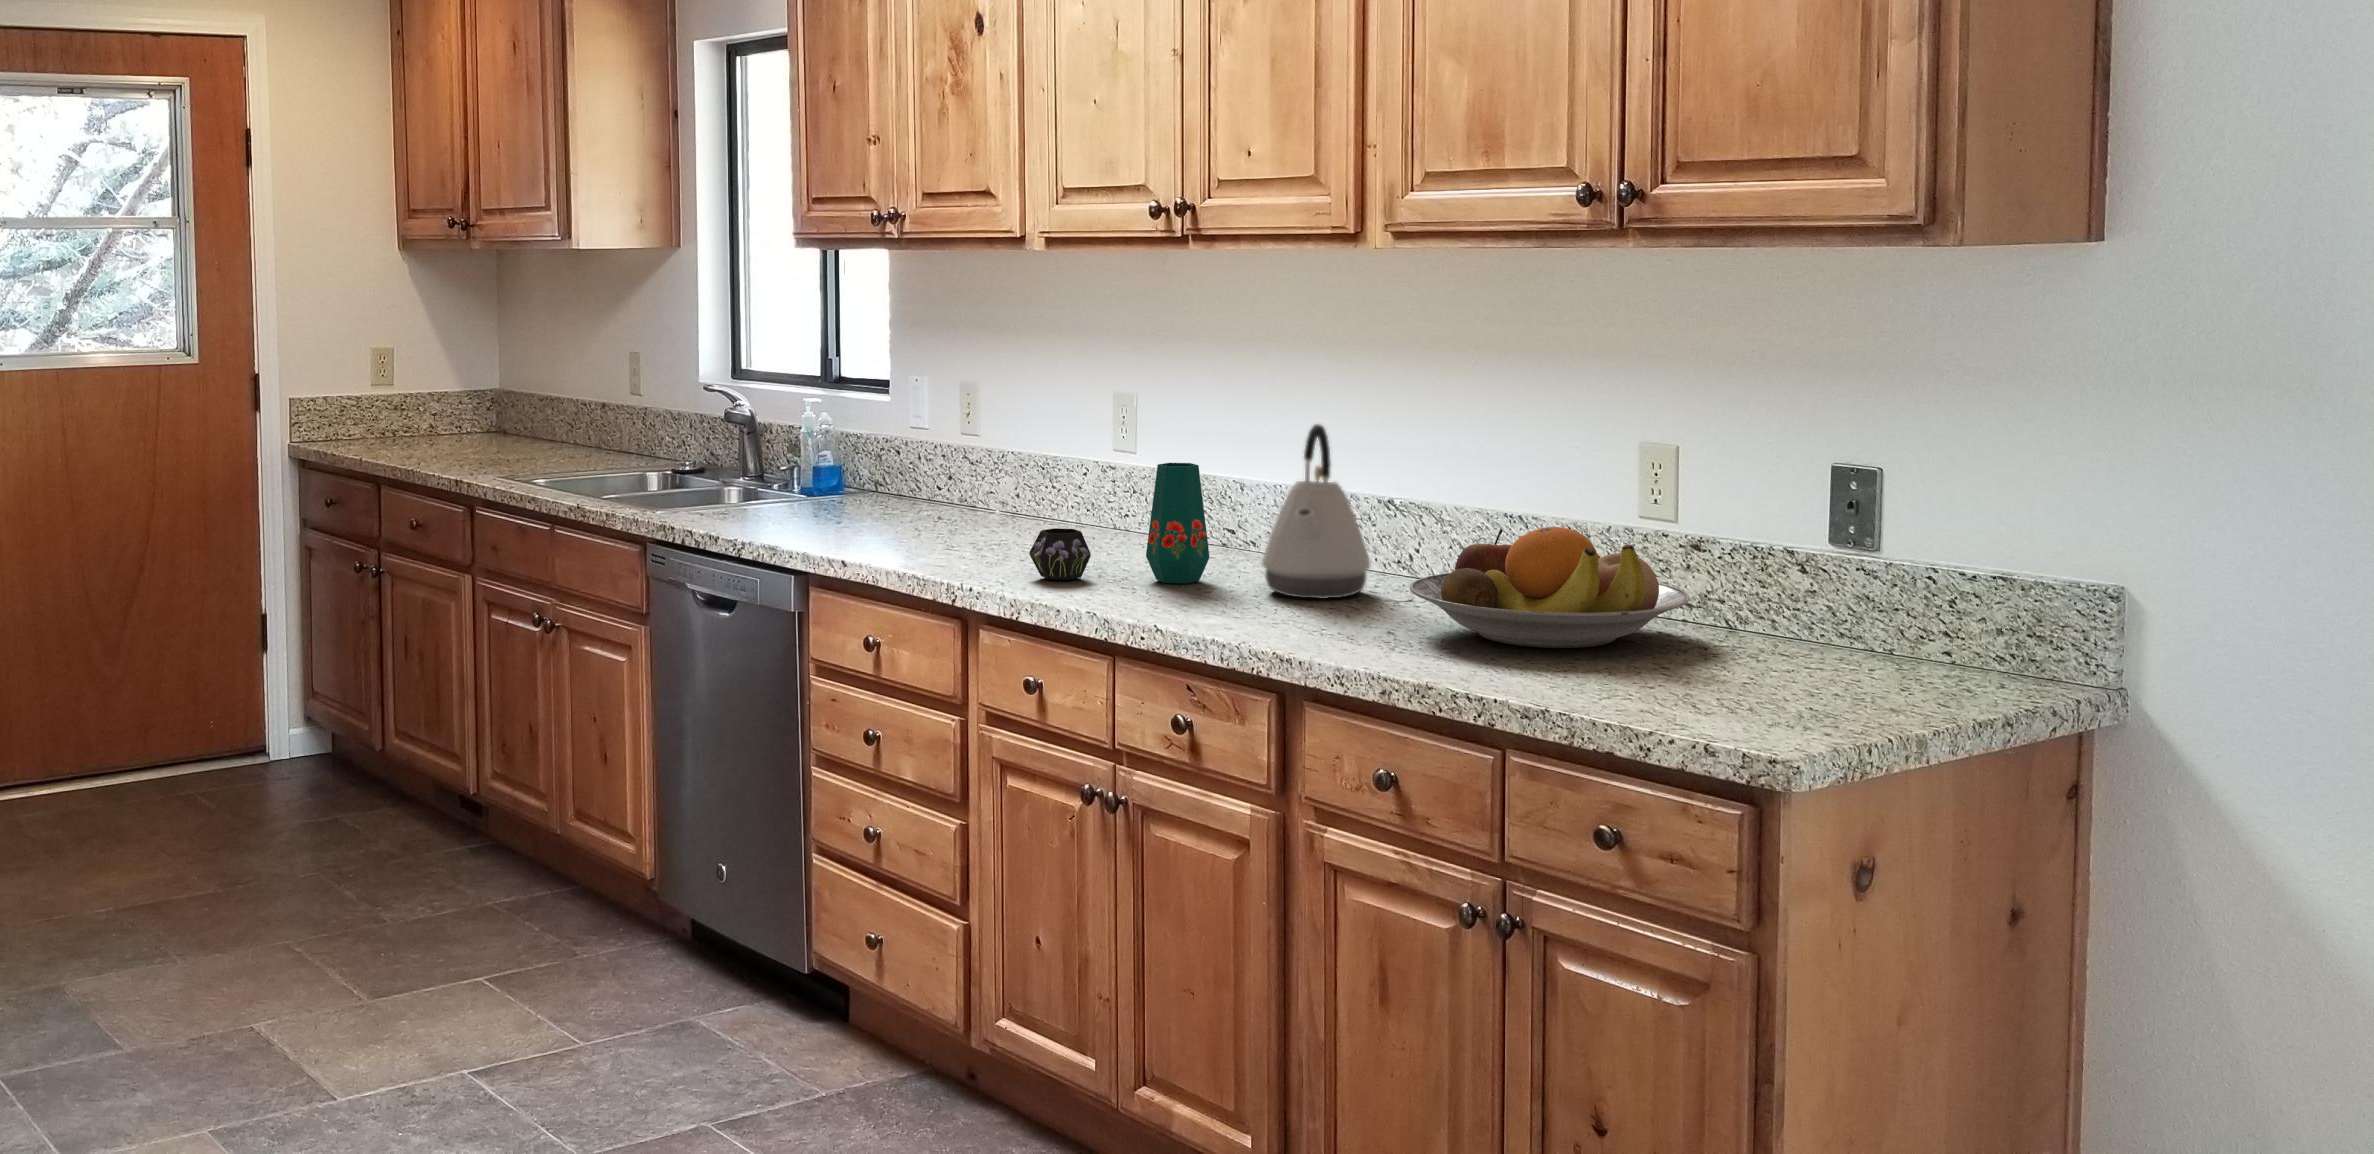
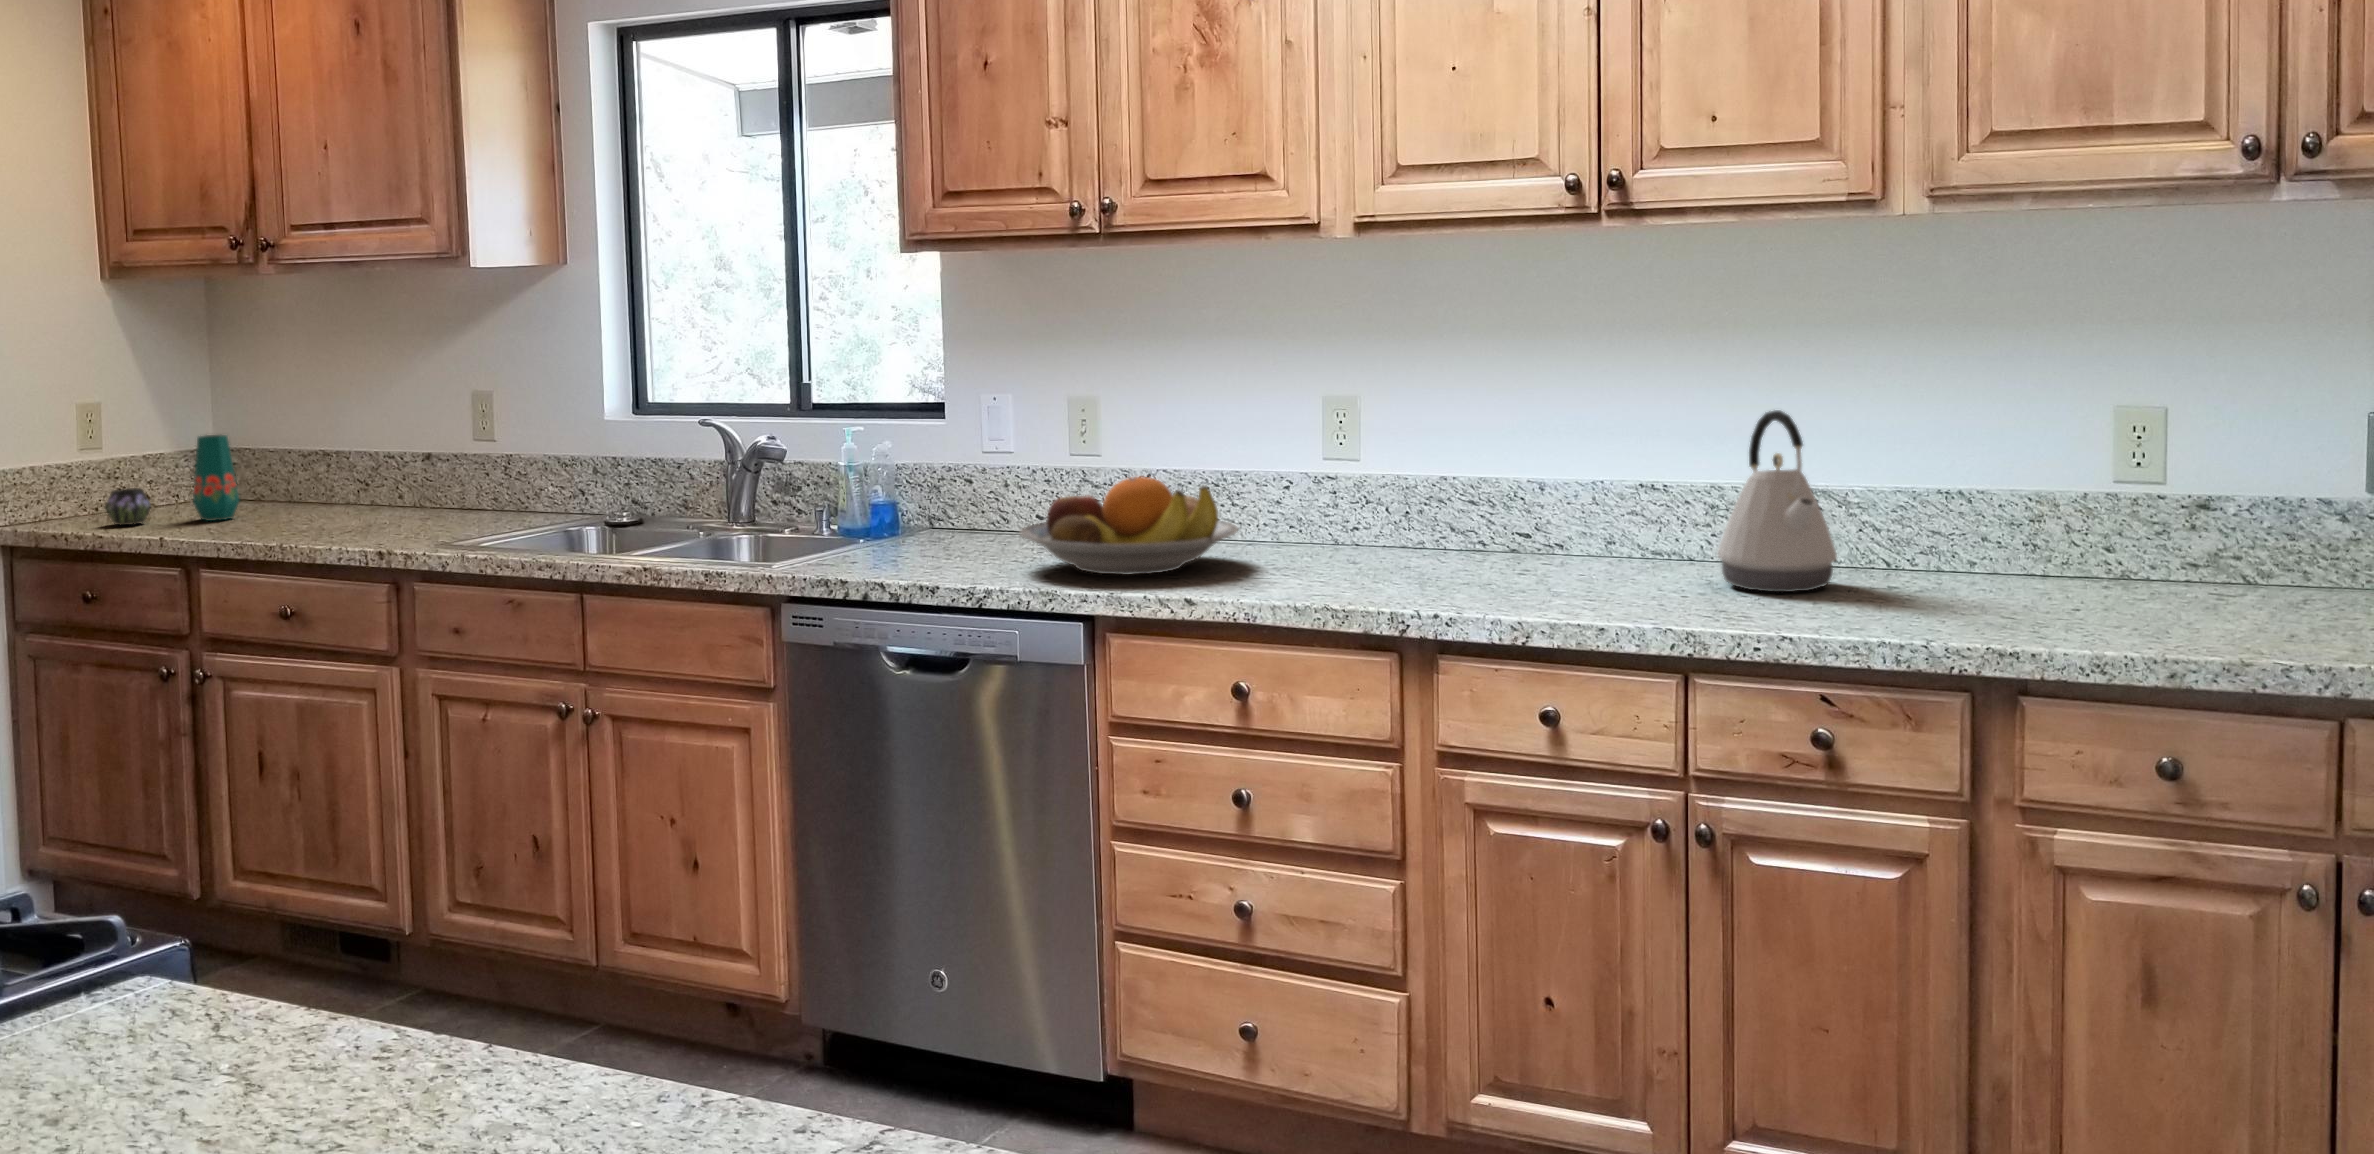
vase: present [1029,463,1209,584] -> present [105,435,239,525]
fruit bowl: present [1410,527,1689,648] -> present [1019,477,1238,575]

